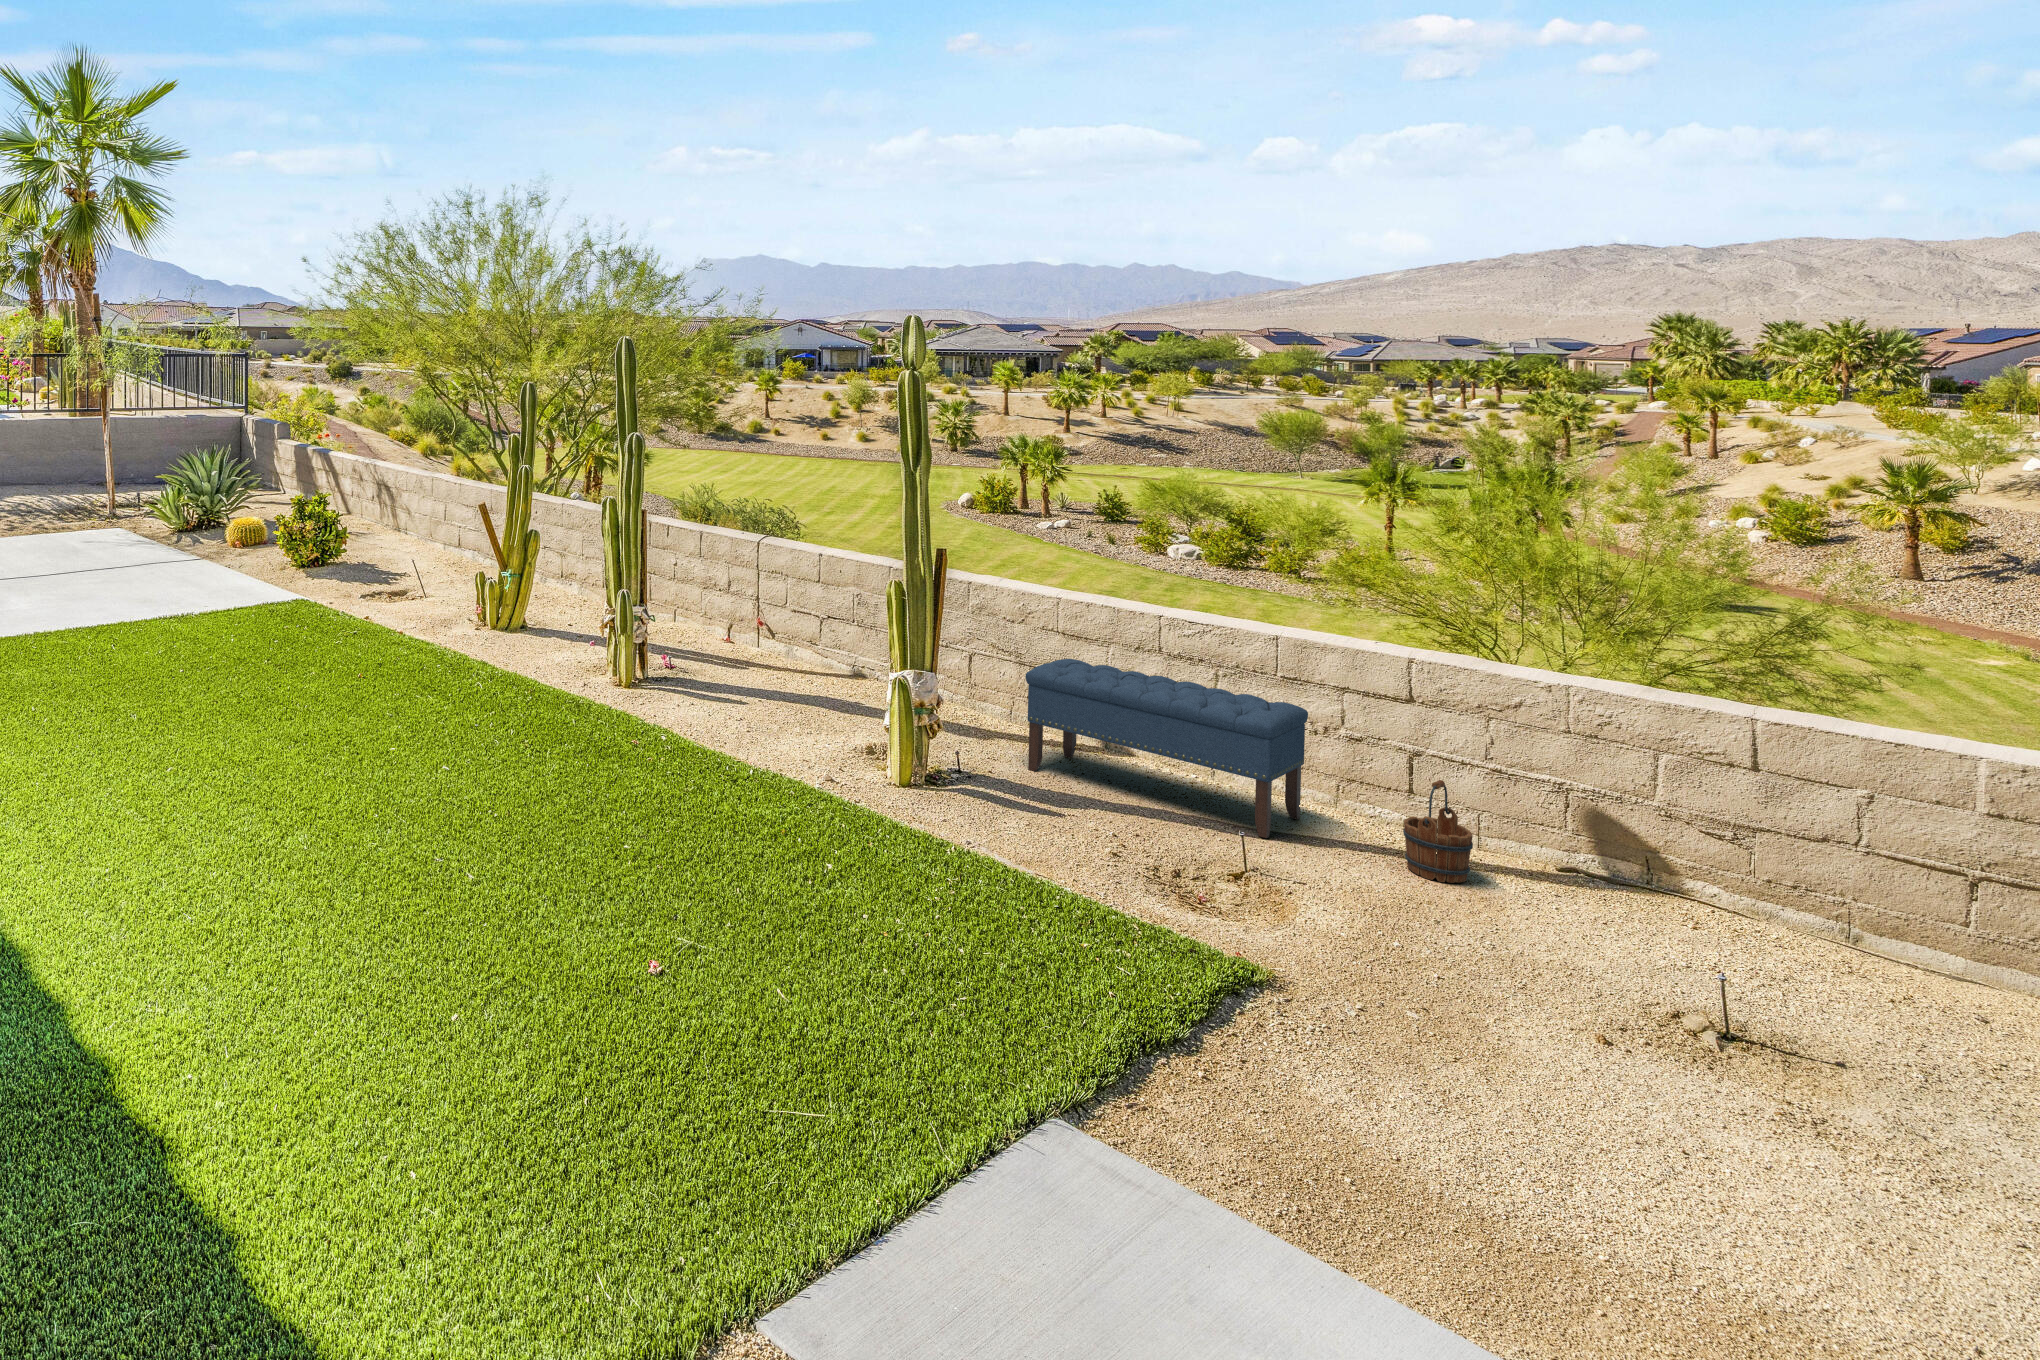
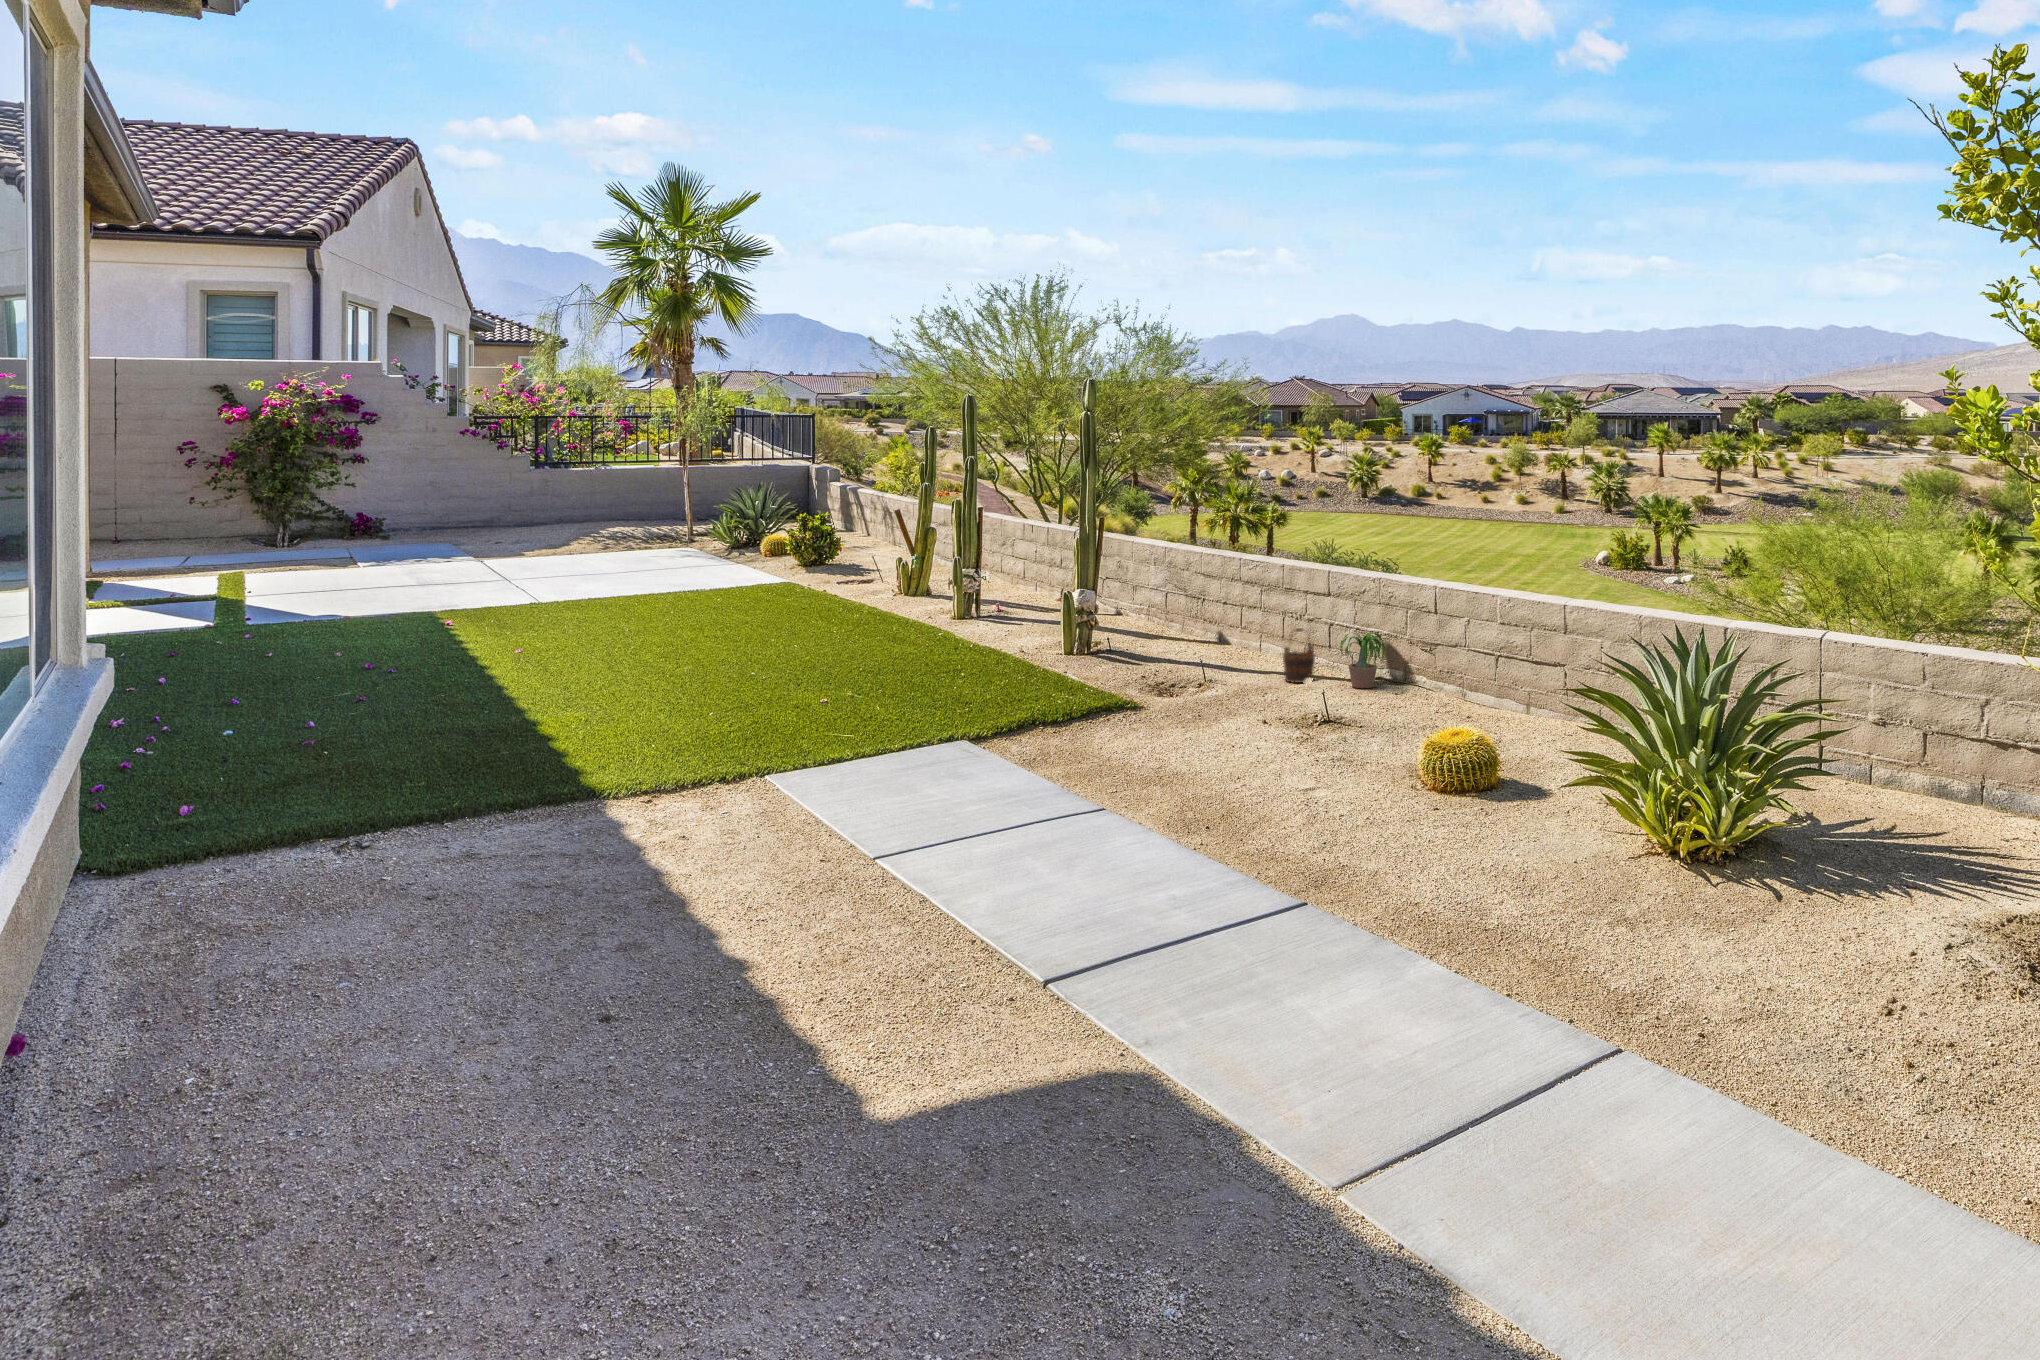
bench: present [1025,659,1308,838] -> none [1145,584,1276,670]
potted plant: none [1599,818,1763,929] -> present [1340,633,1385,688]

